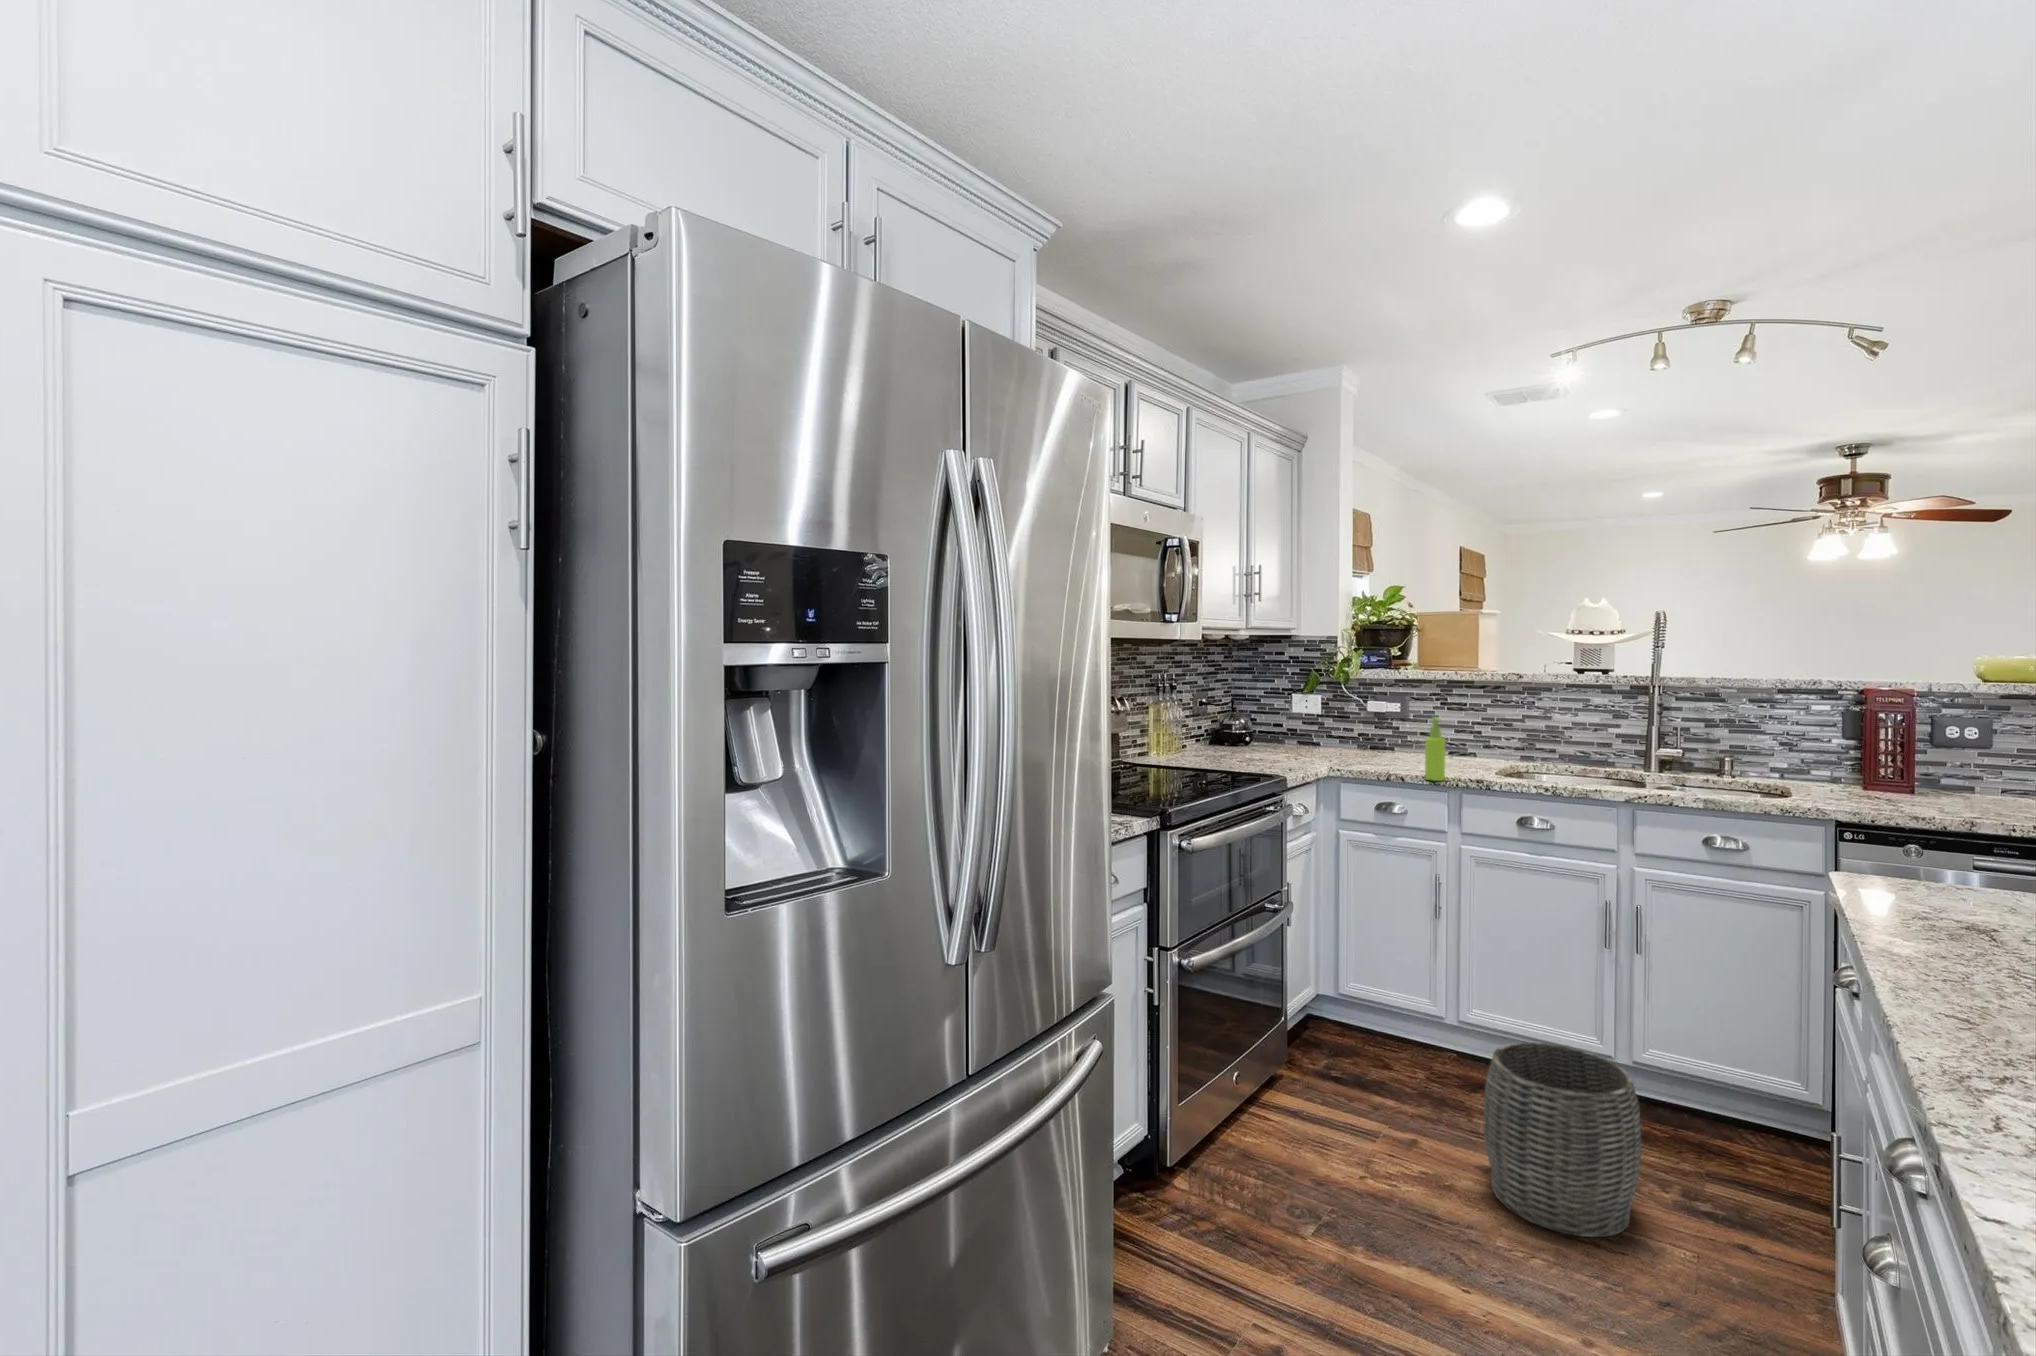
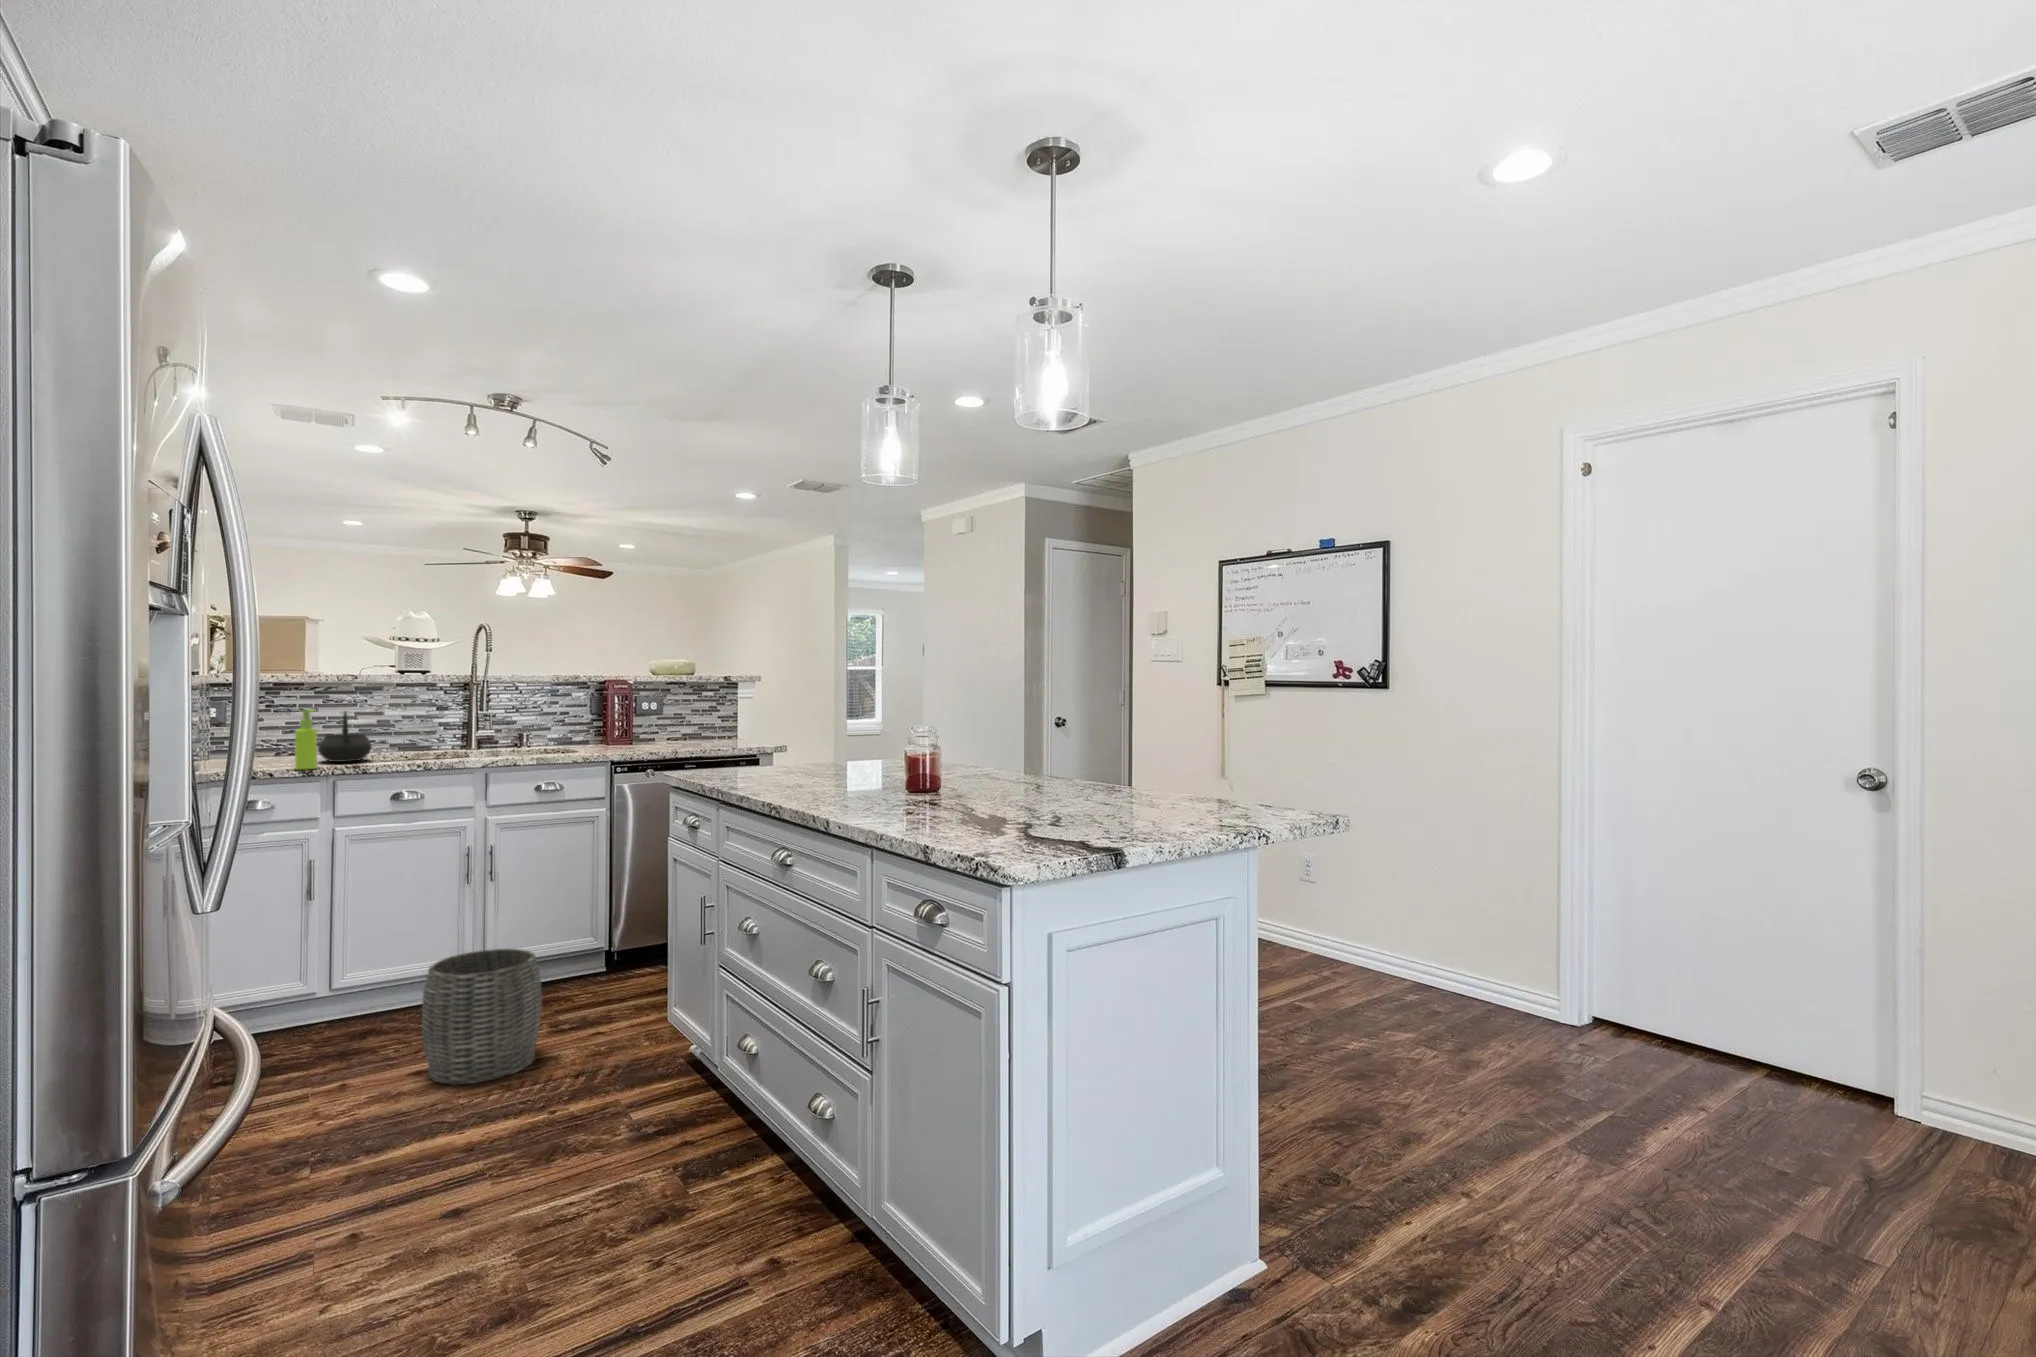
kettle: none [1457,719,1511,775] -> present [318,712,372,762]

